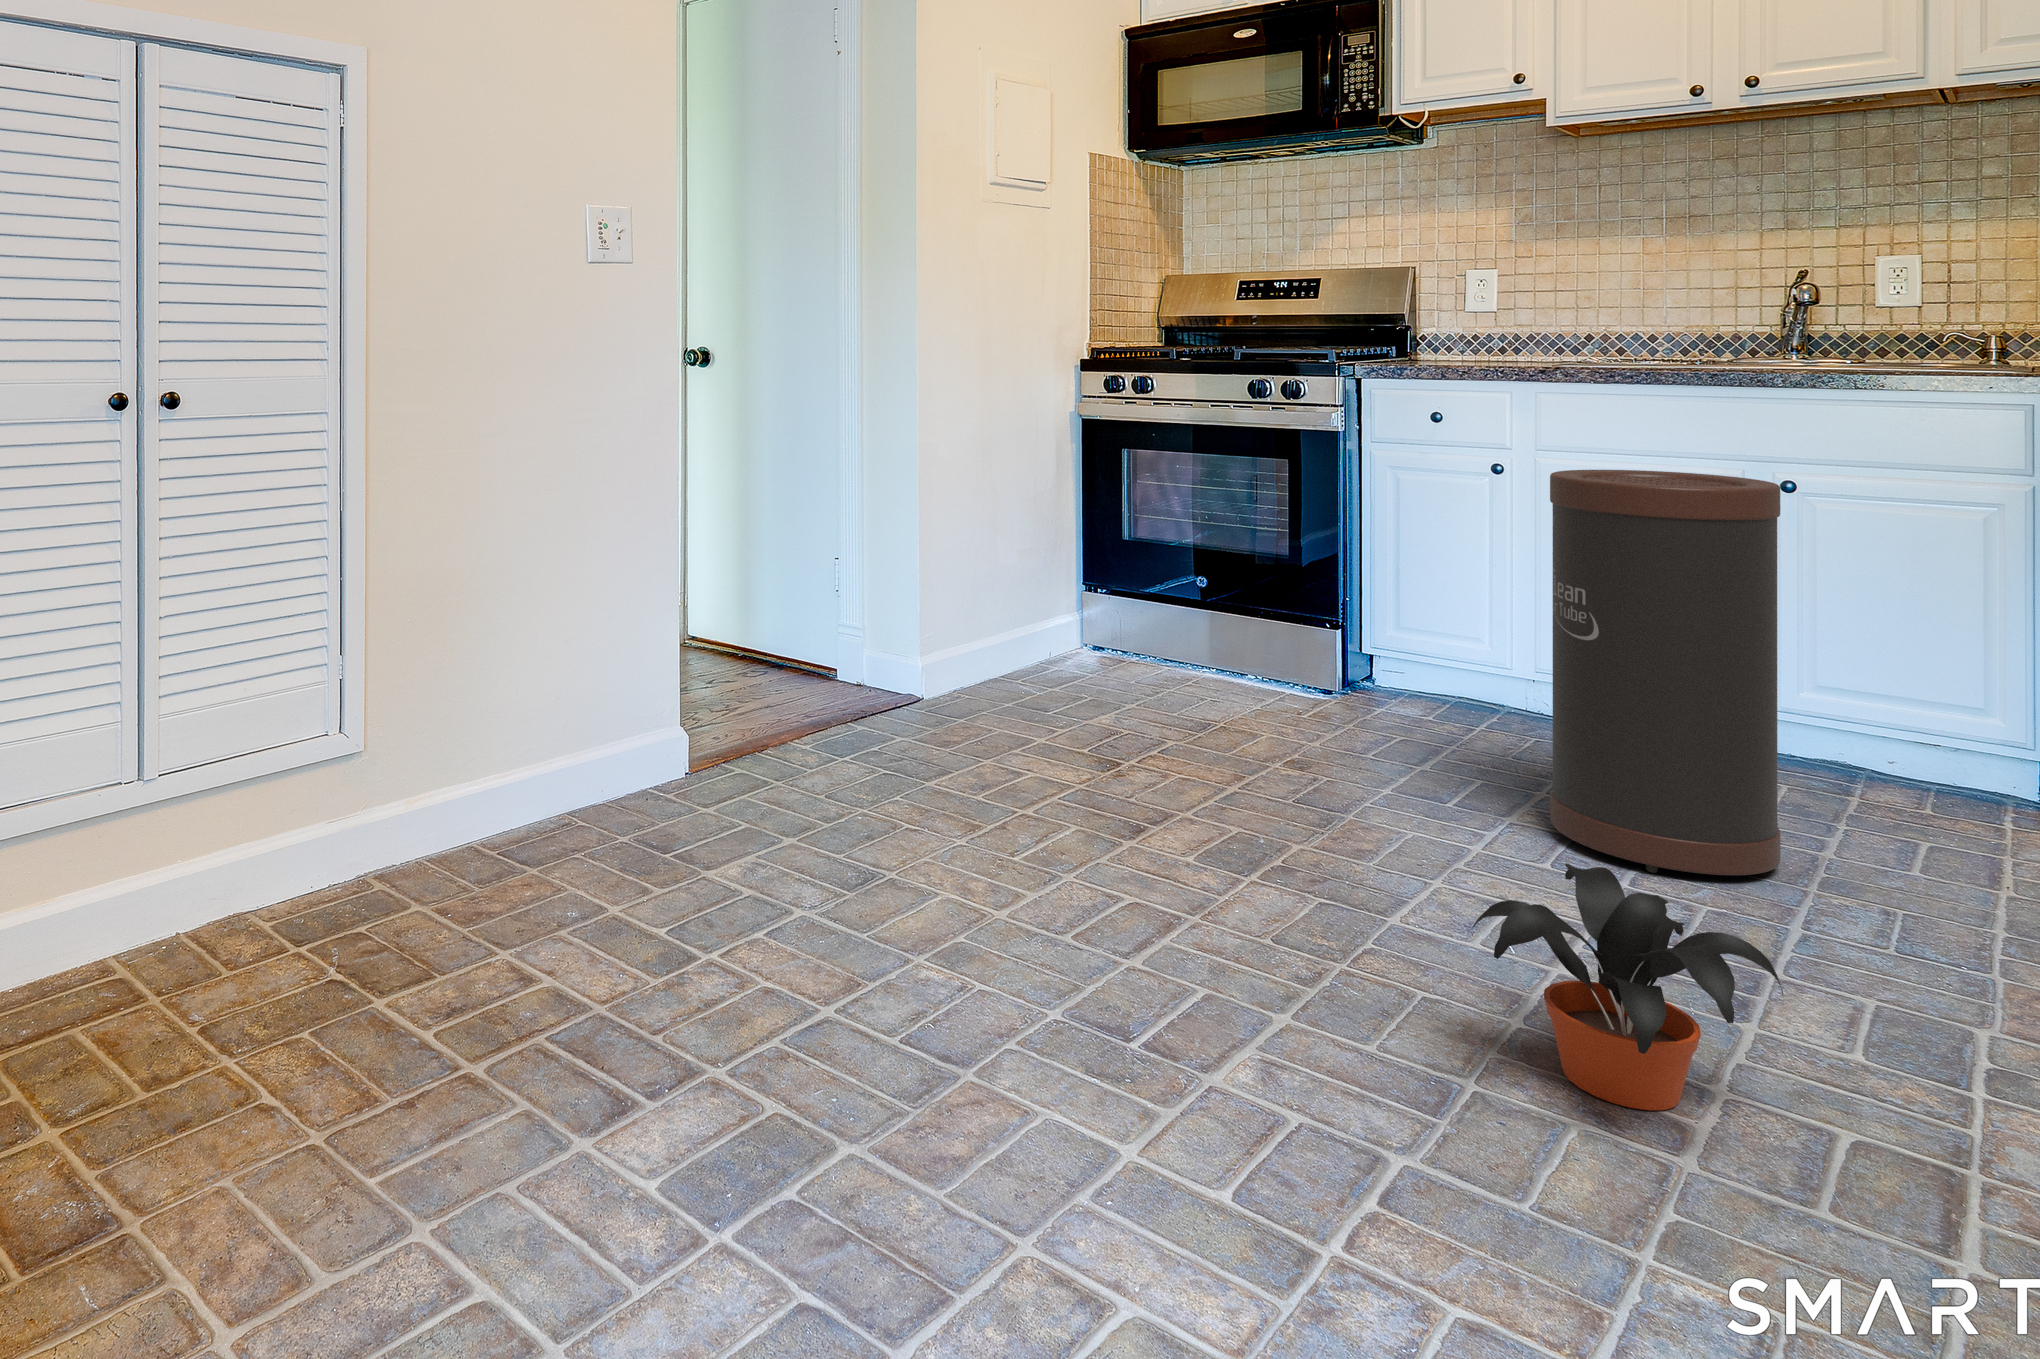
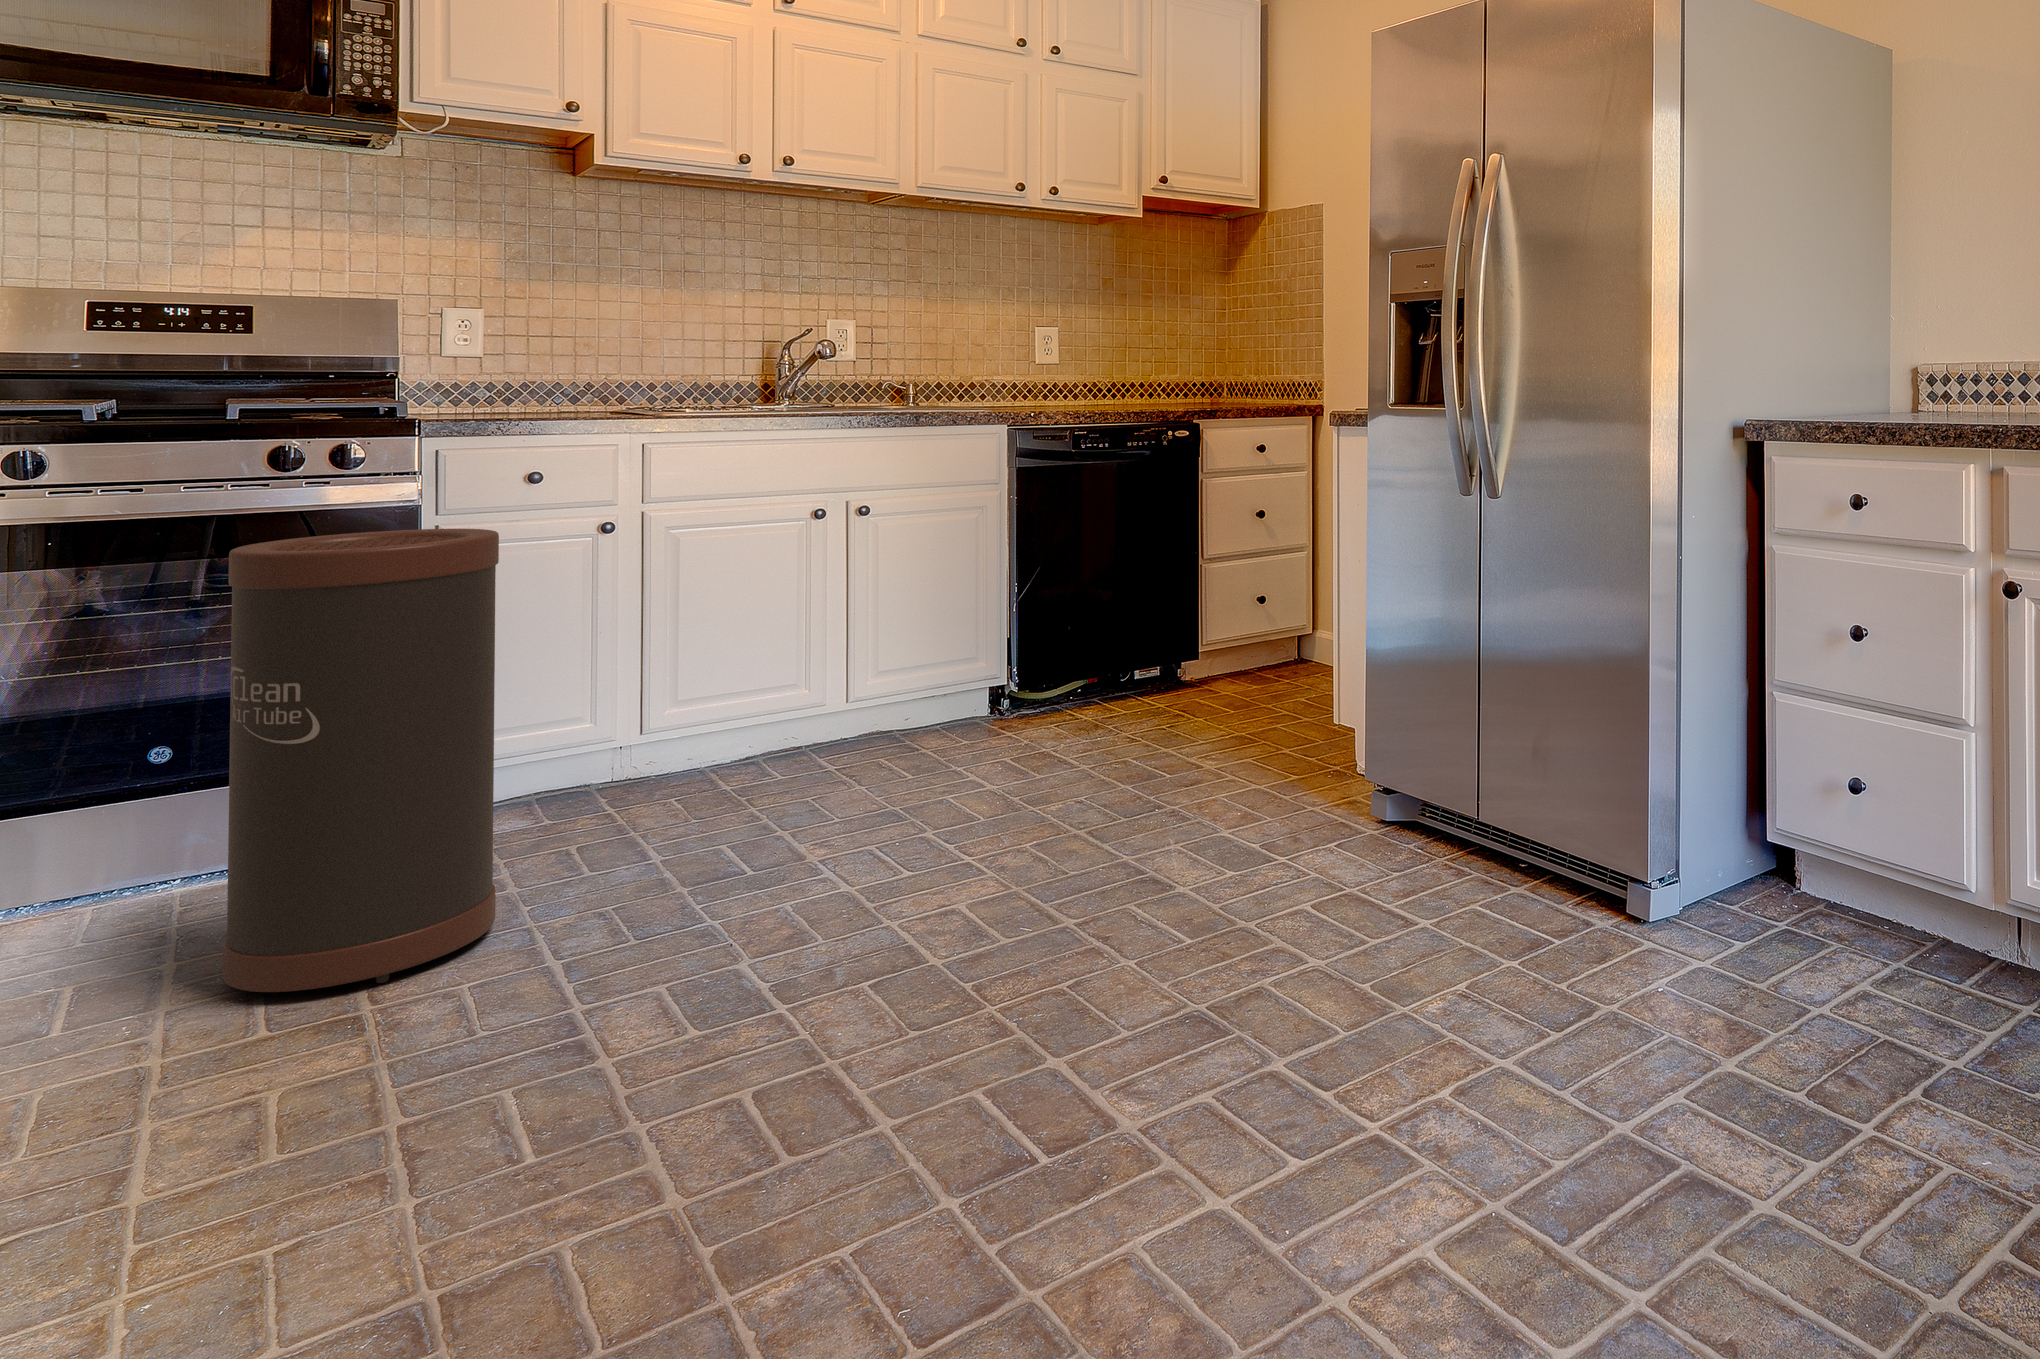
potted plant: present [1472,863,1783,1110] -> none [383,962,712,1214]

